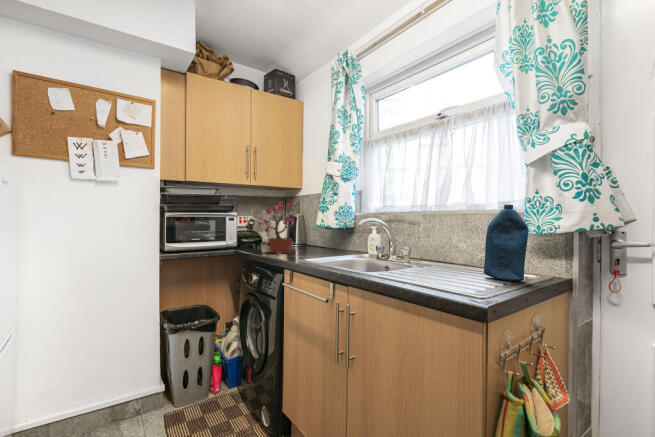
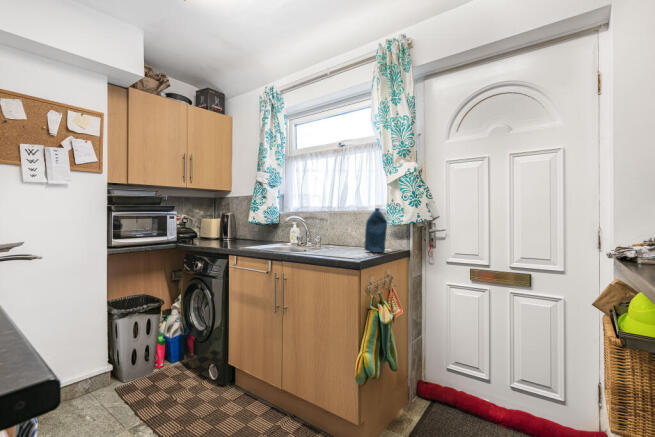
potted plant: present [259,201,296,254] -> none [201,202,232,245]

